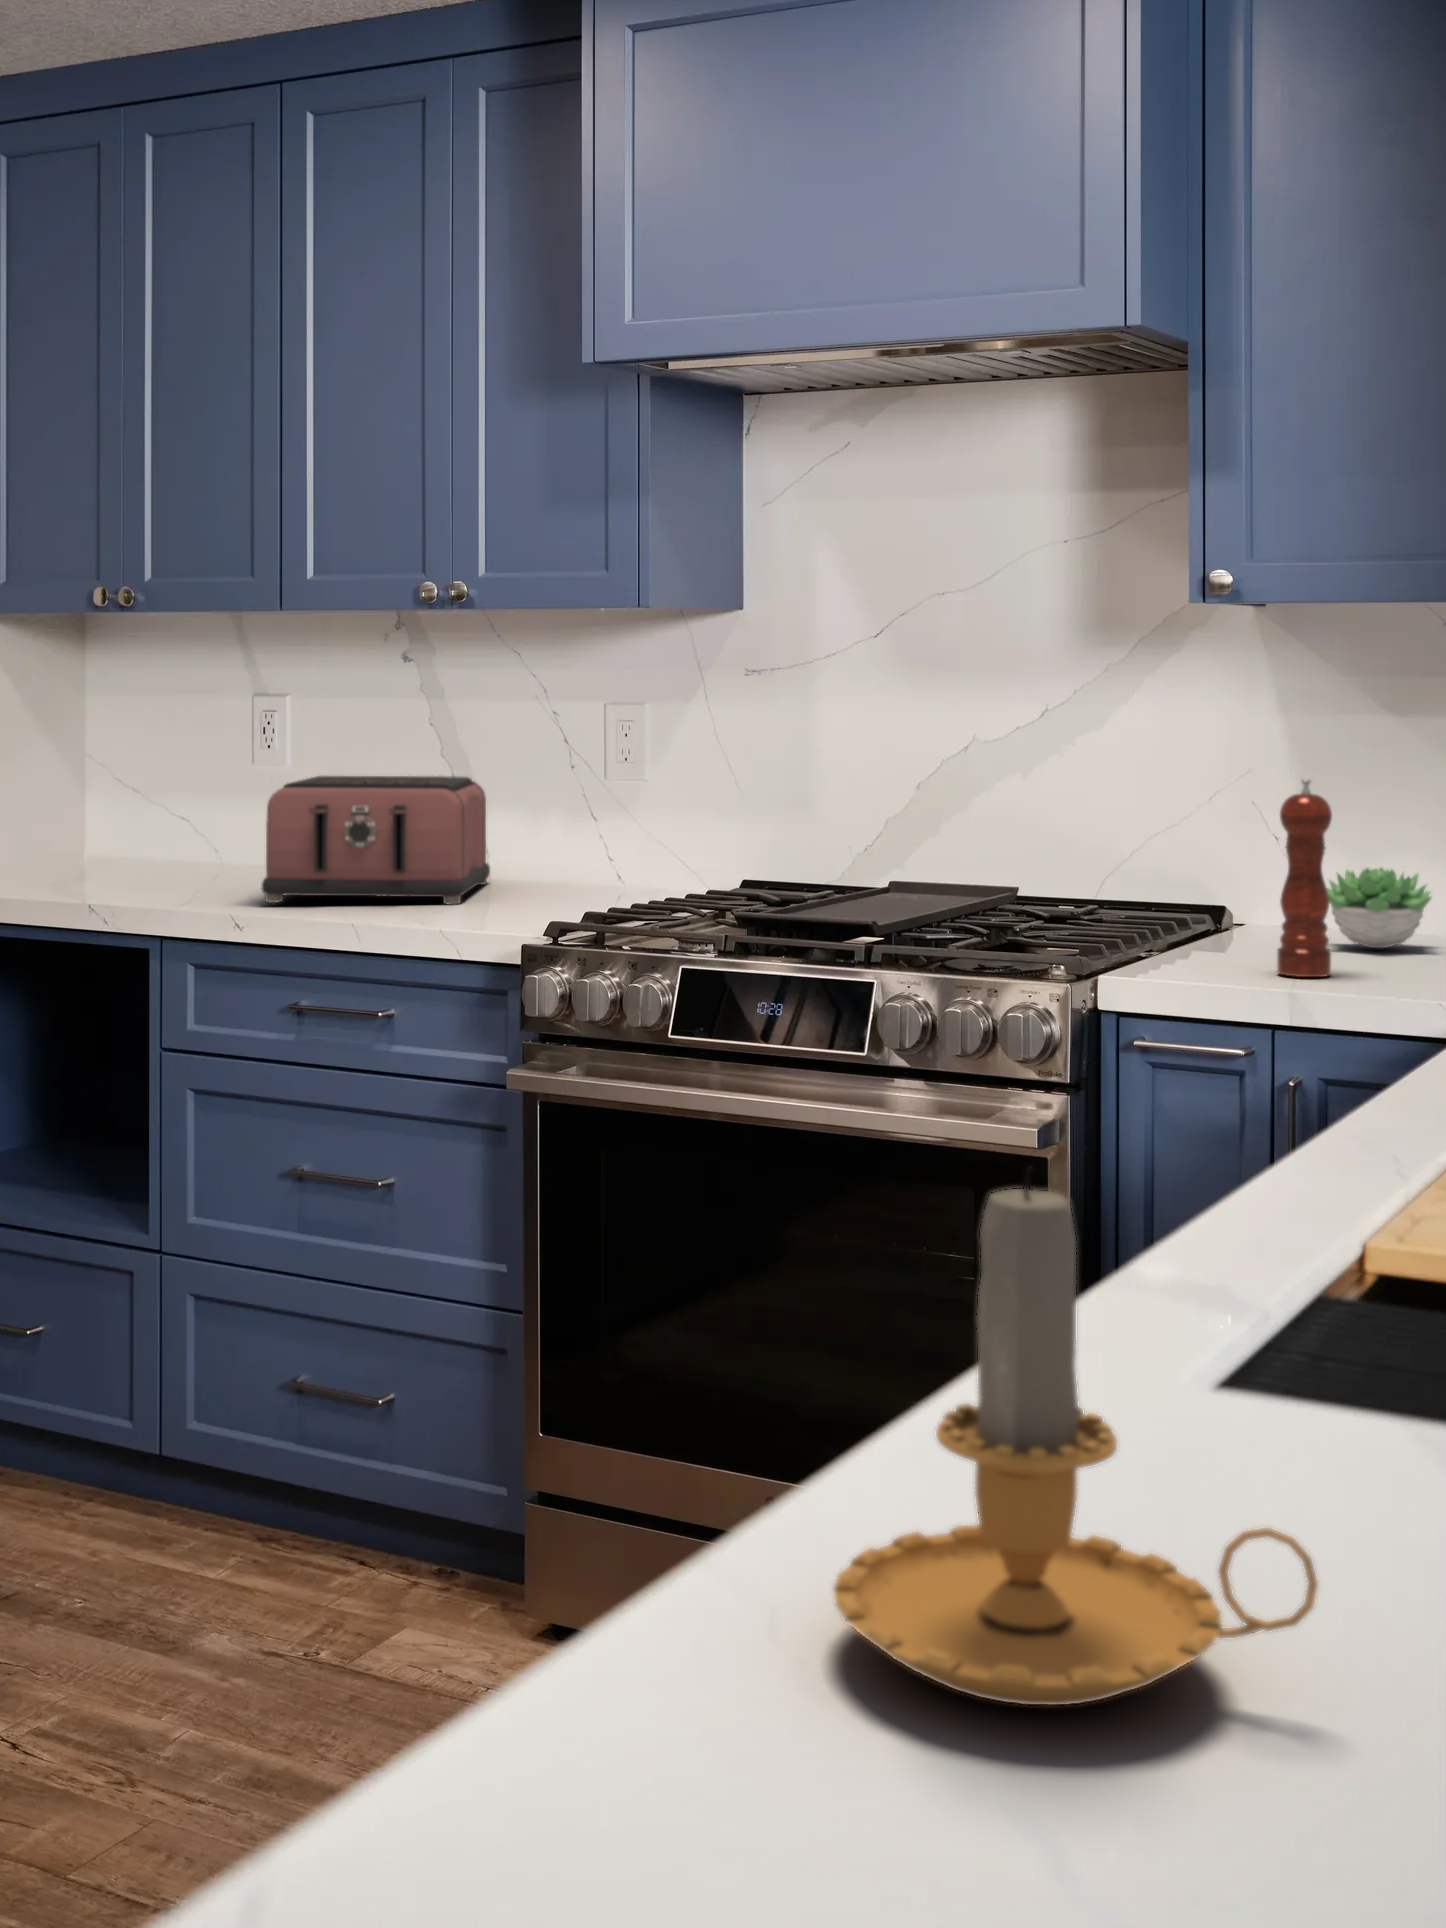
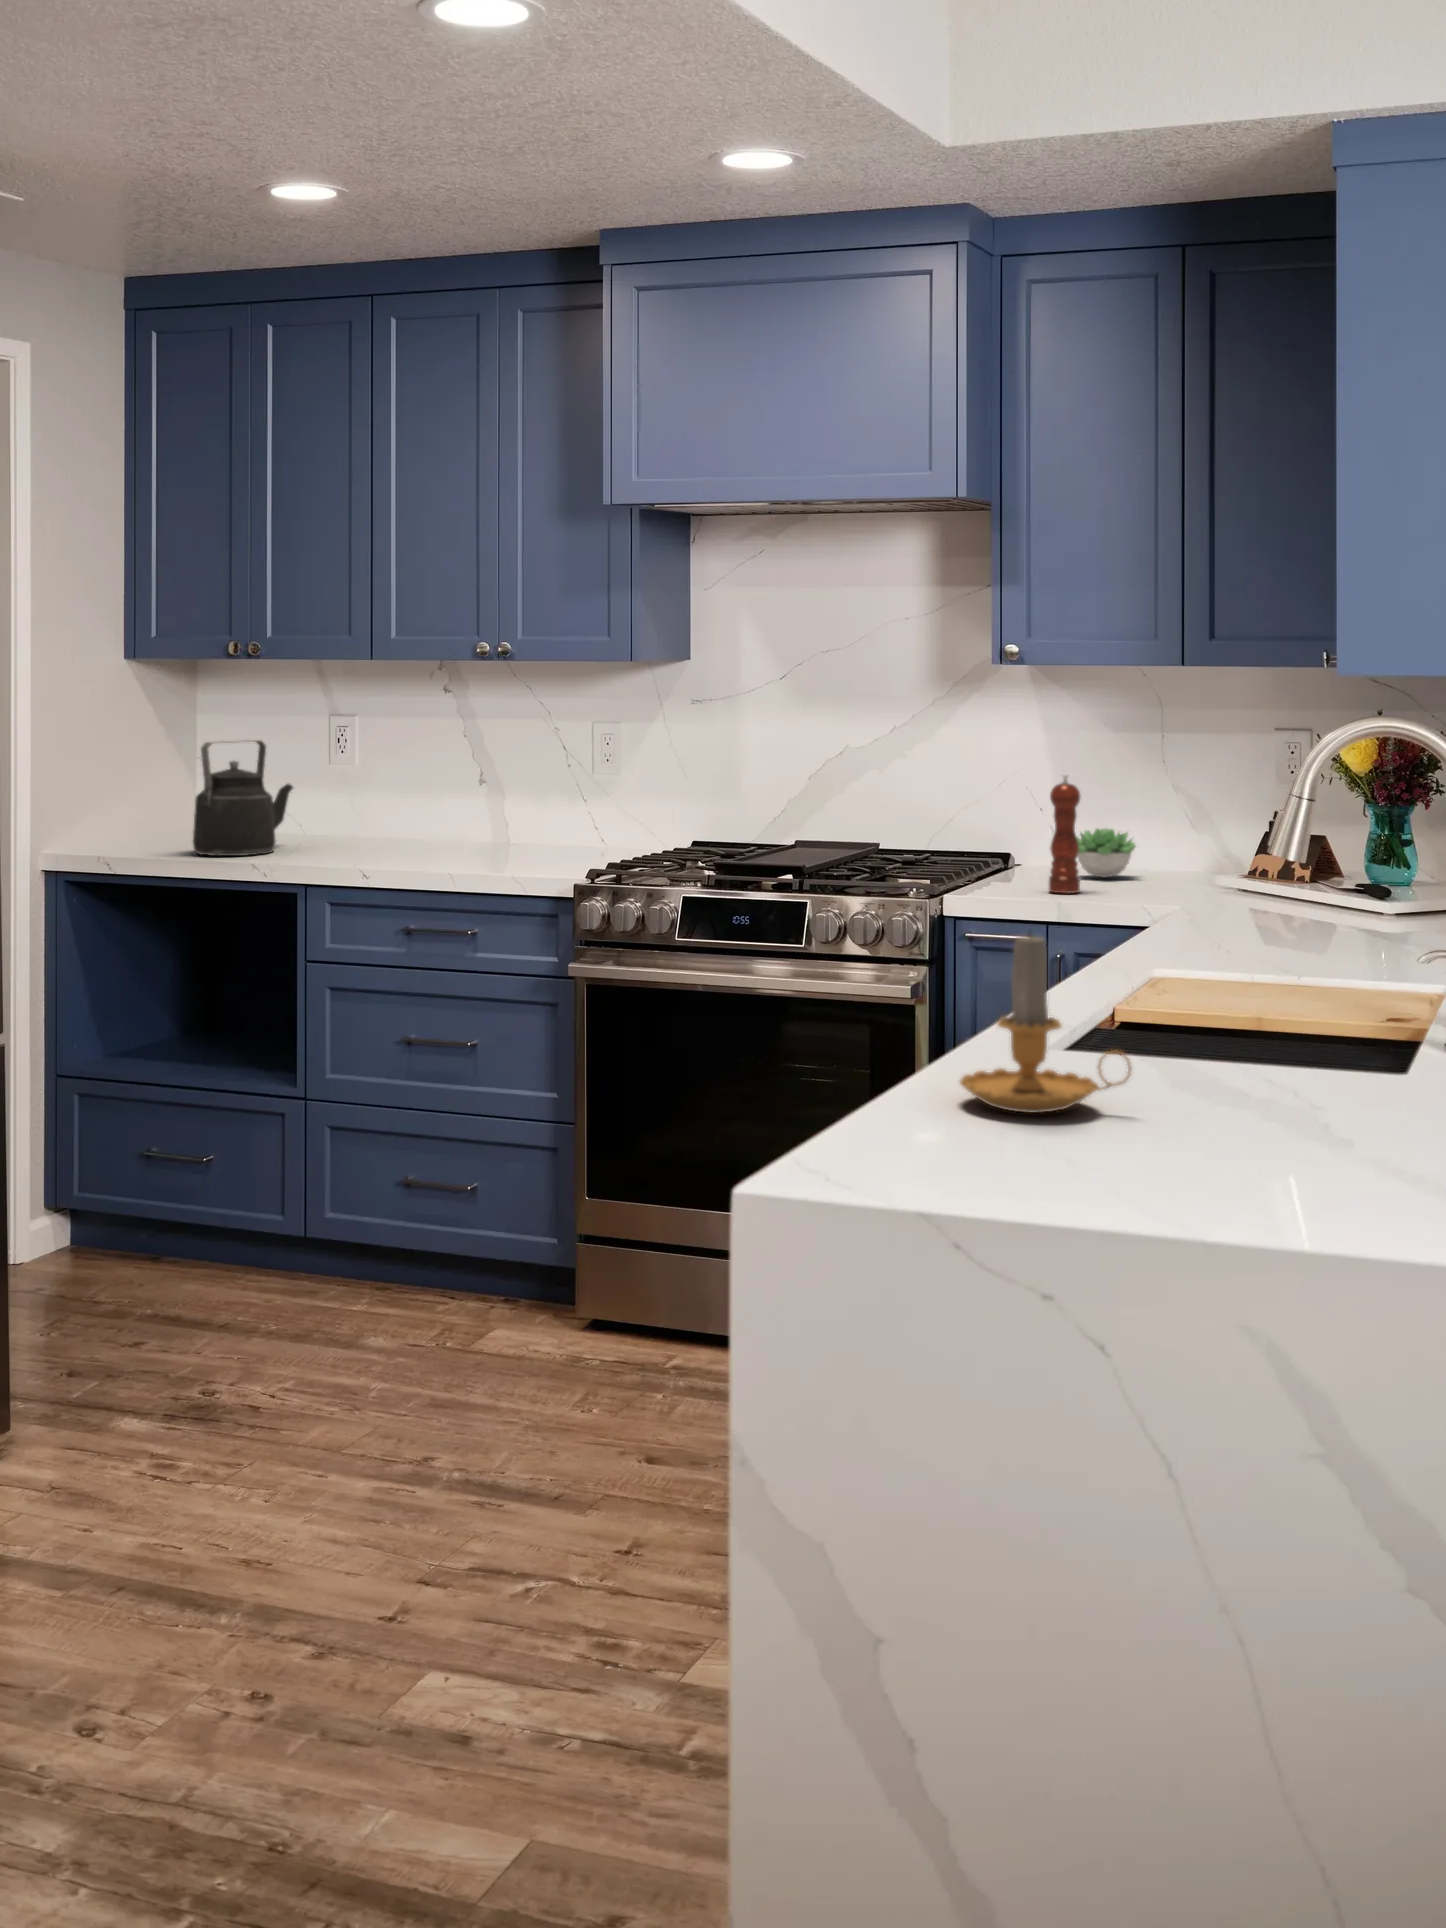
kettle: none [33,727,186,892] -> present [193,740,293,856]
toaster: present [262,776,490,905] -> none [375,774,517,860]

